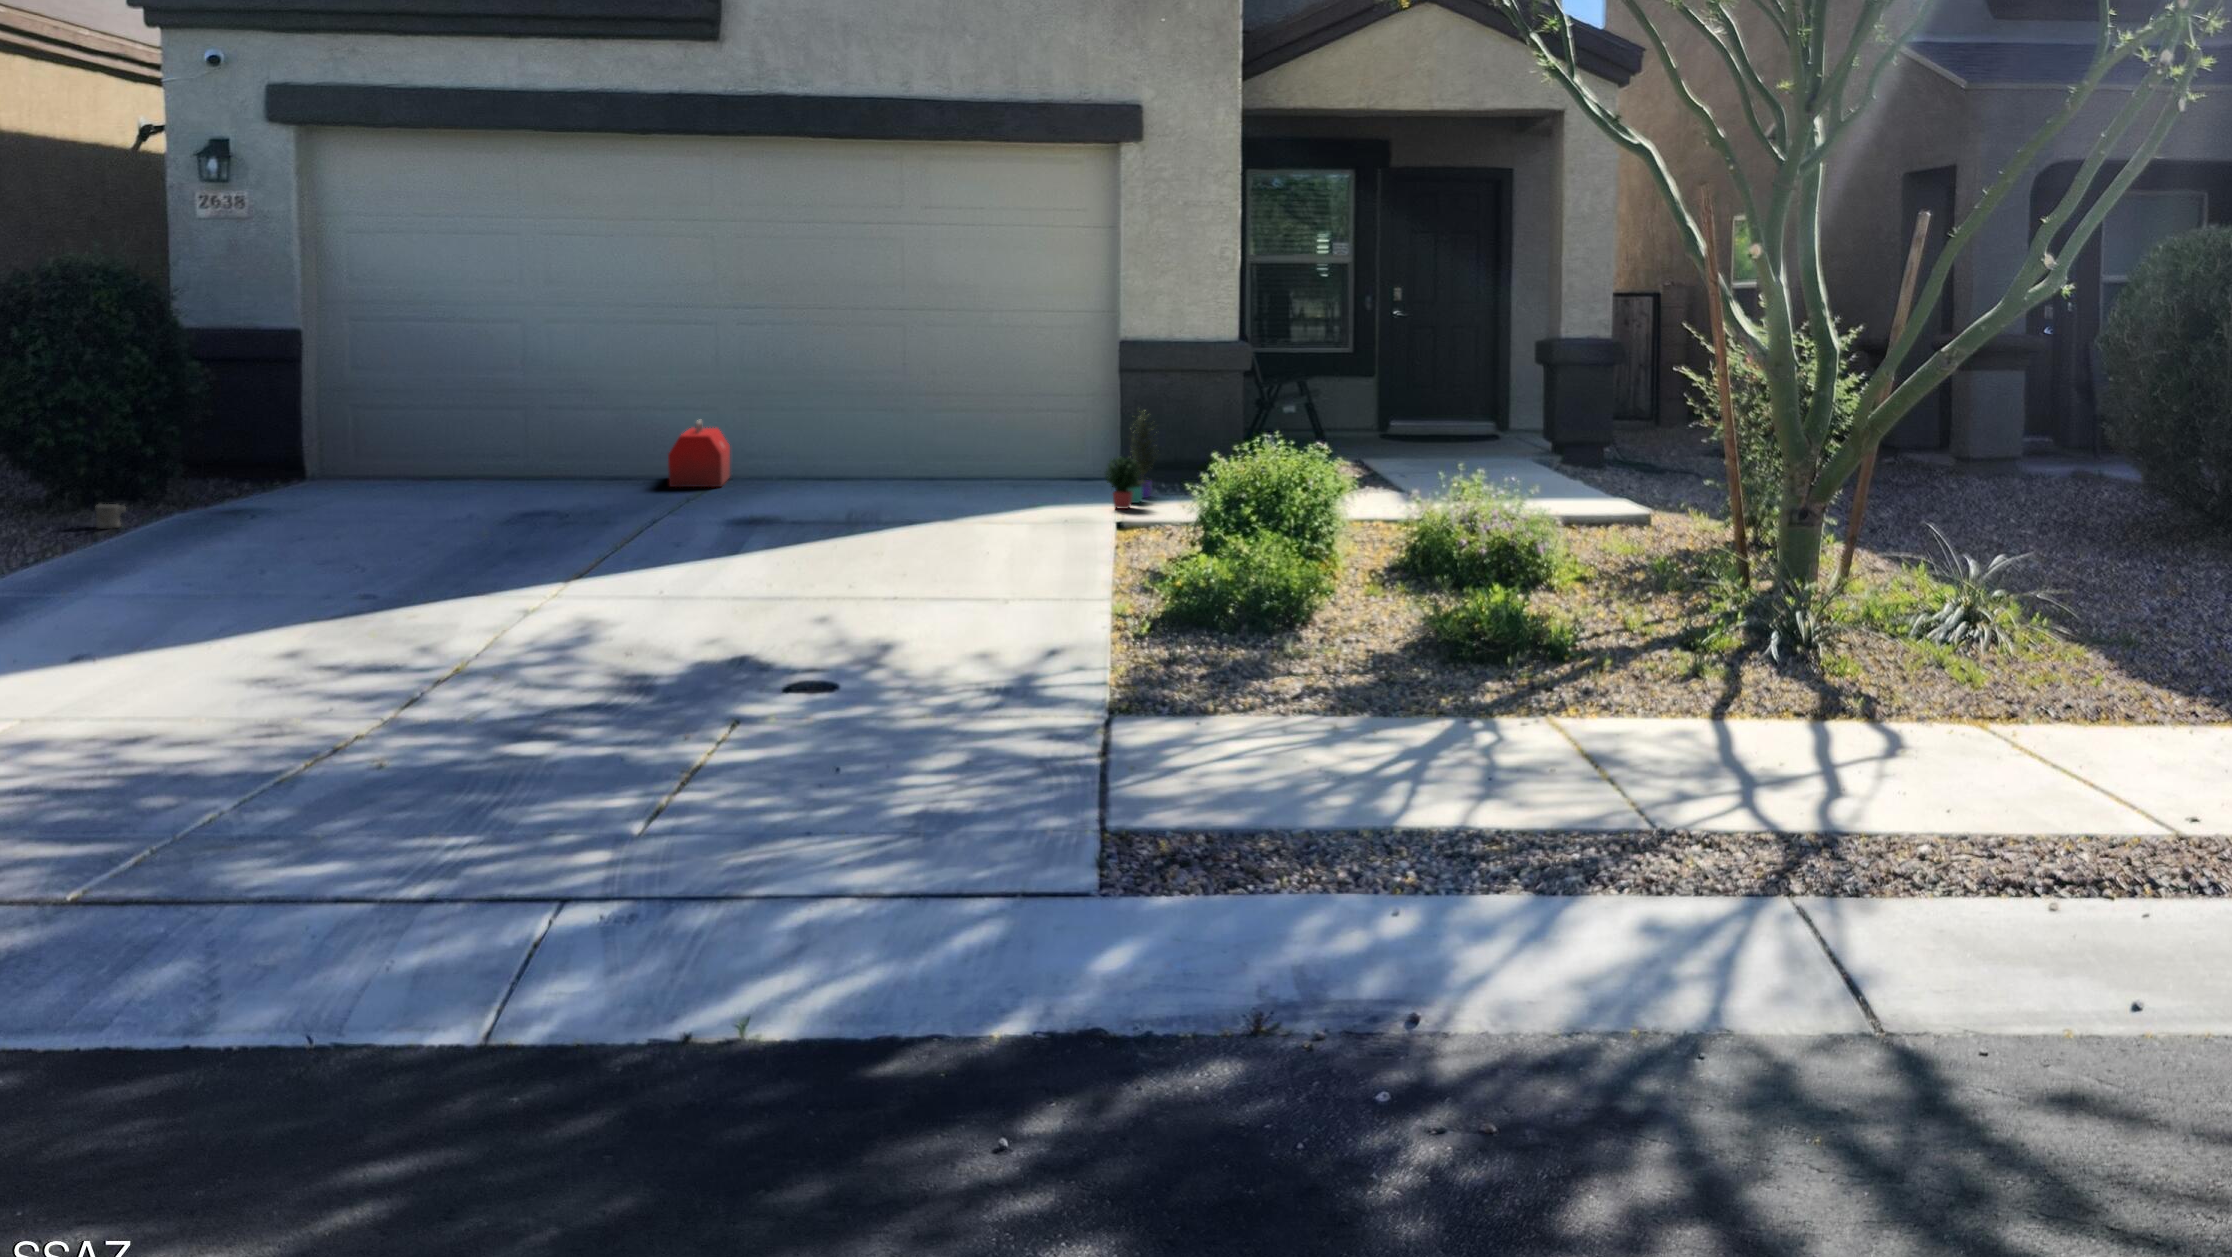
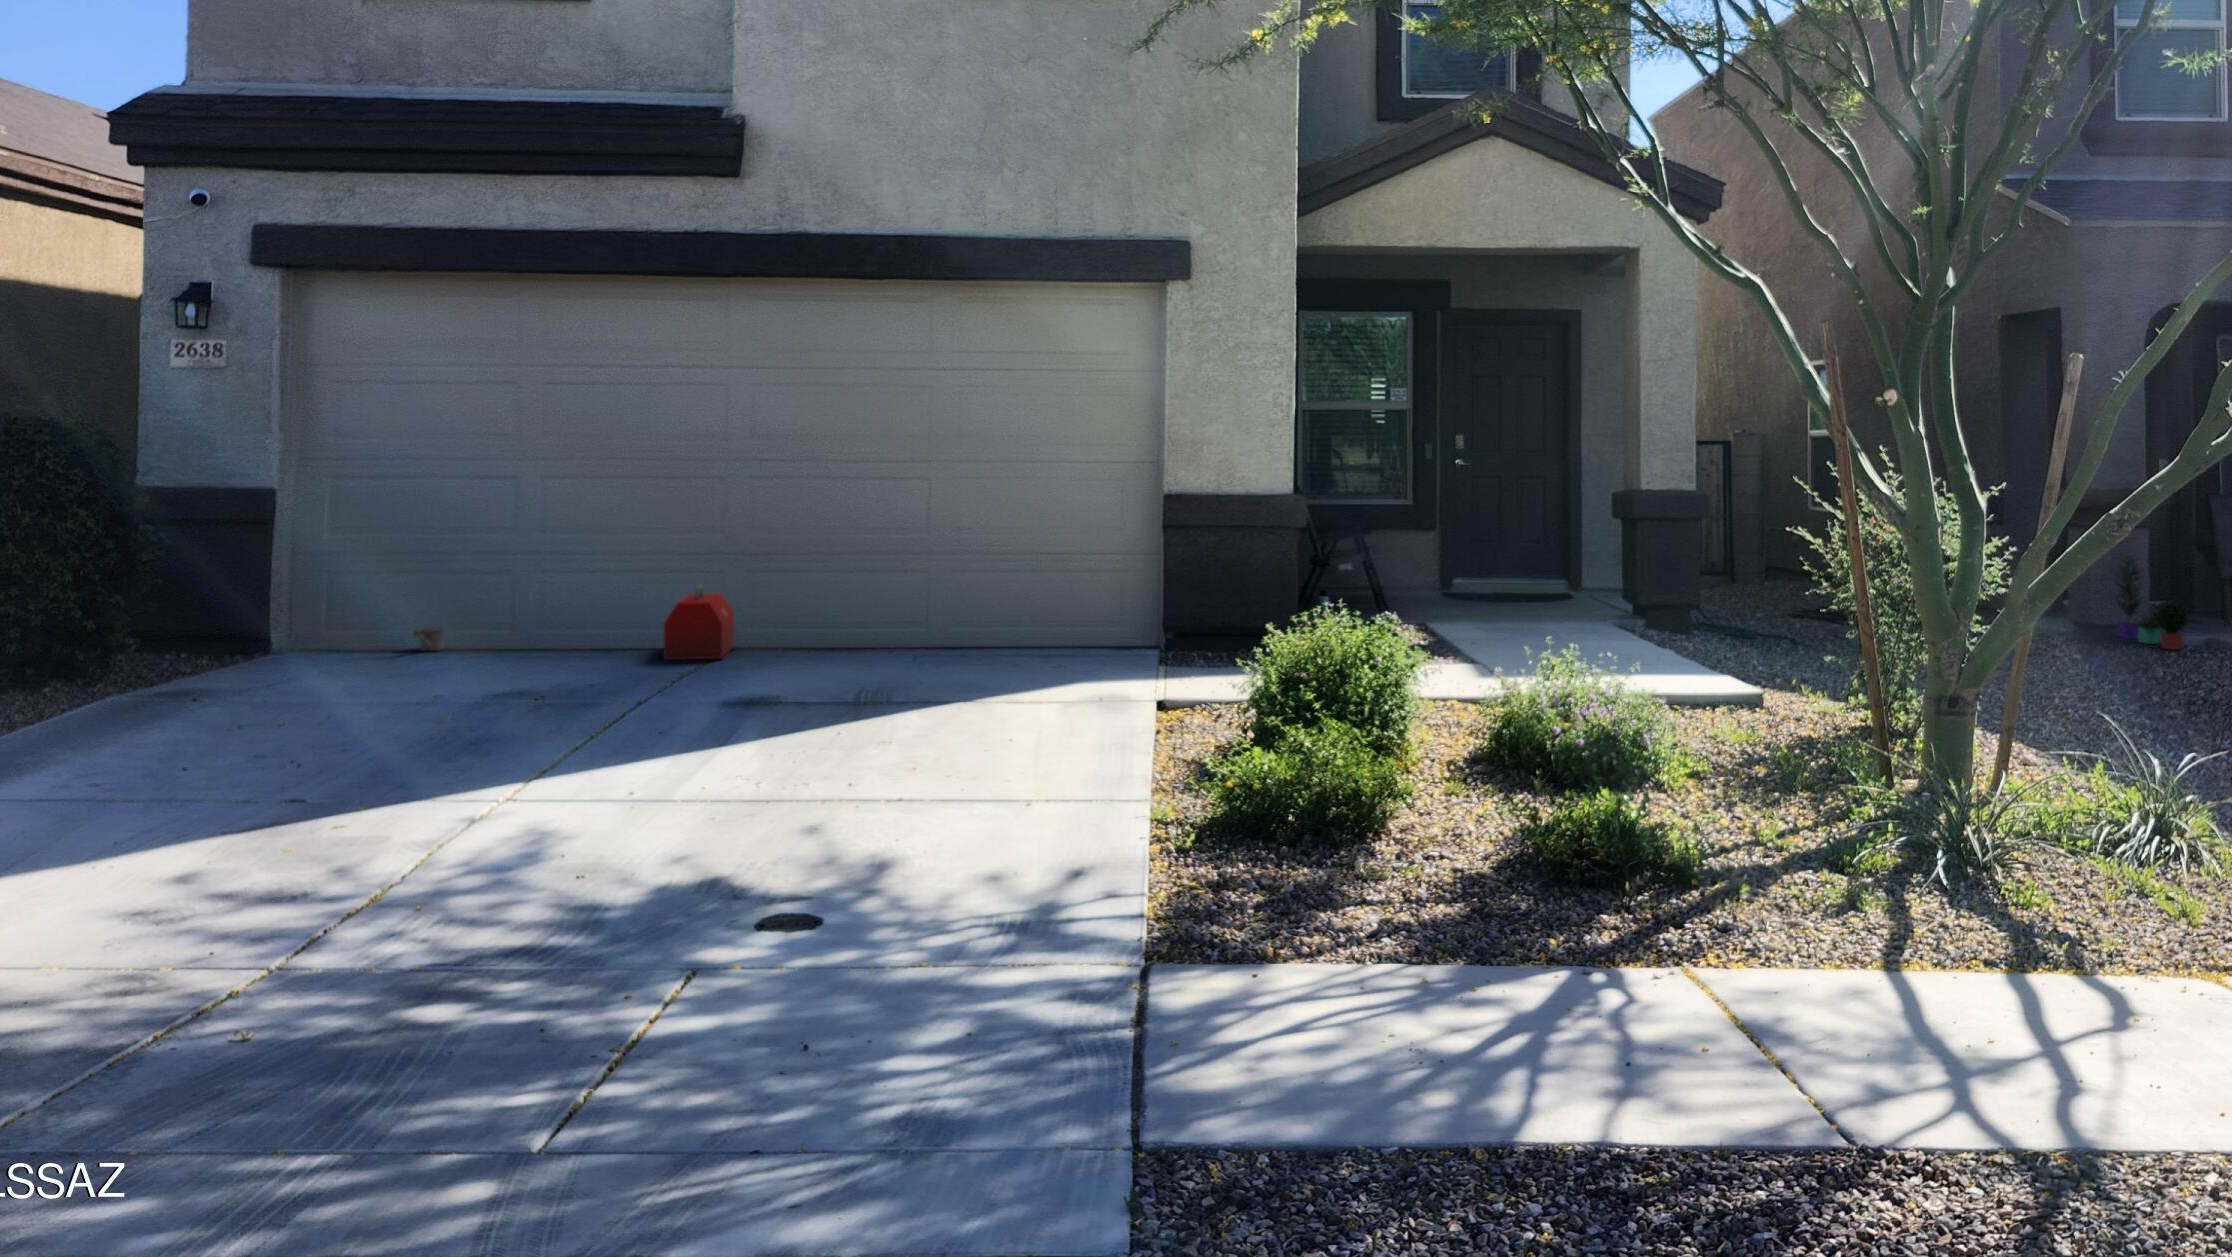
potted plant: present [1106,410,1158,509] -> present [2116,556,2189,650]
watering can: present [95,504,126,529] -> present [413,626,443,651]

